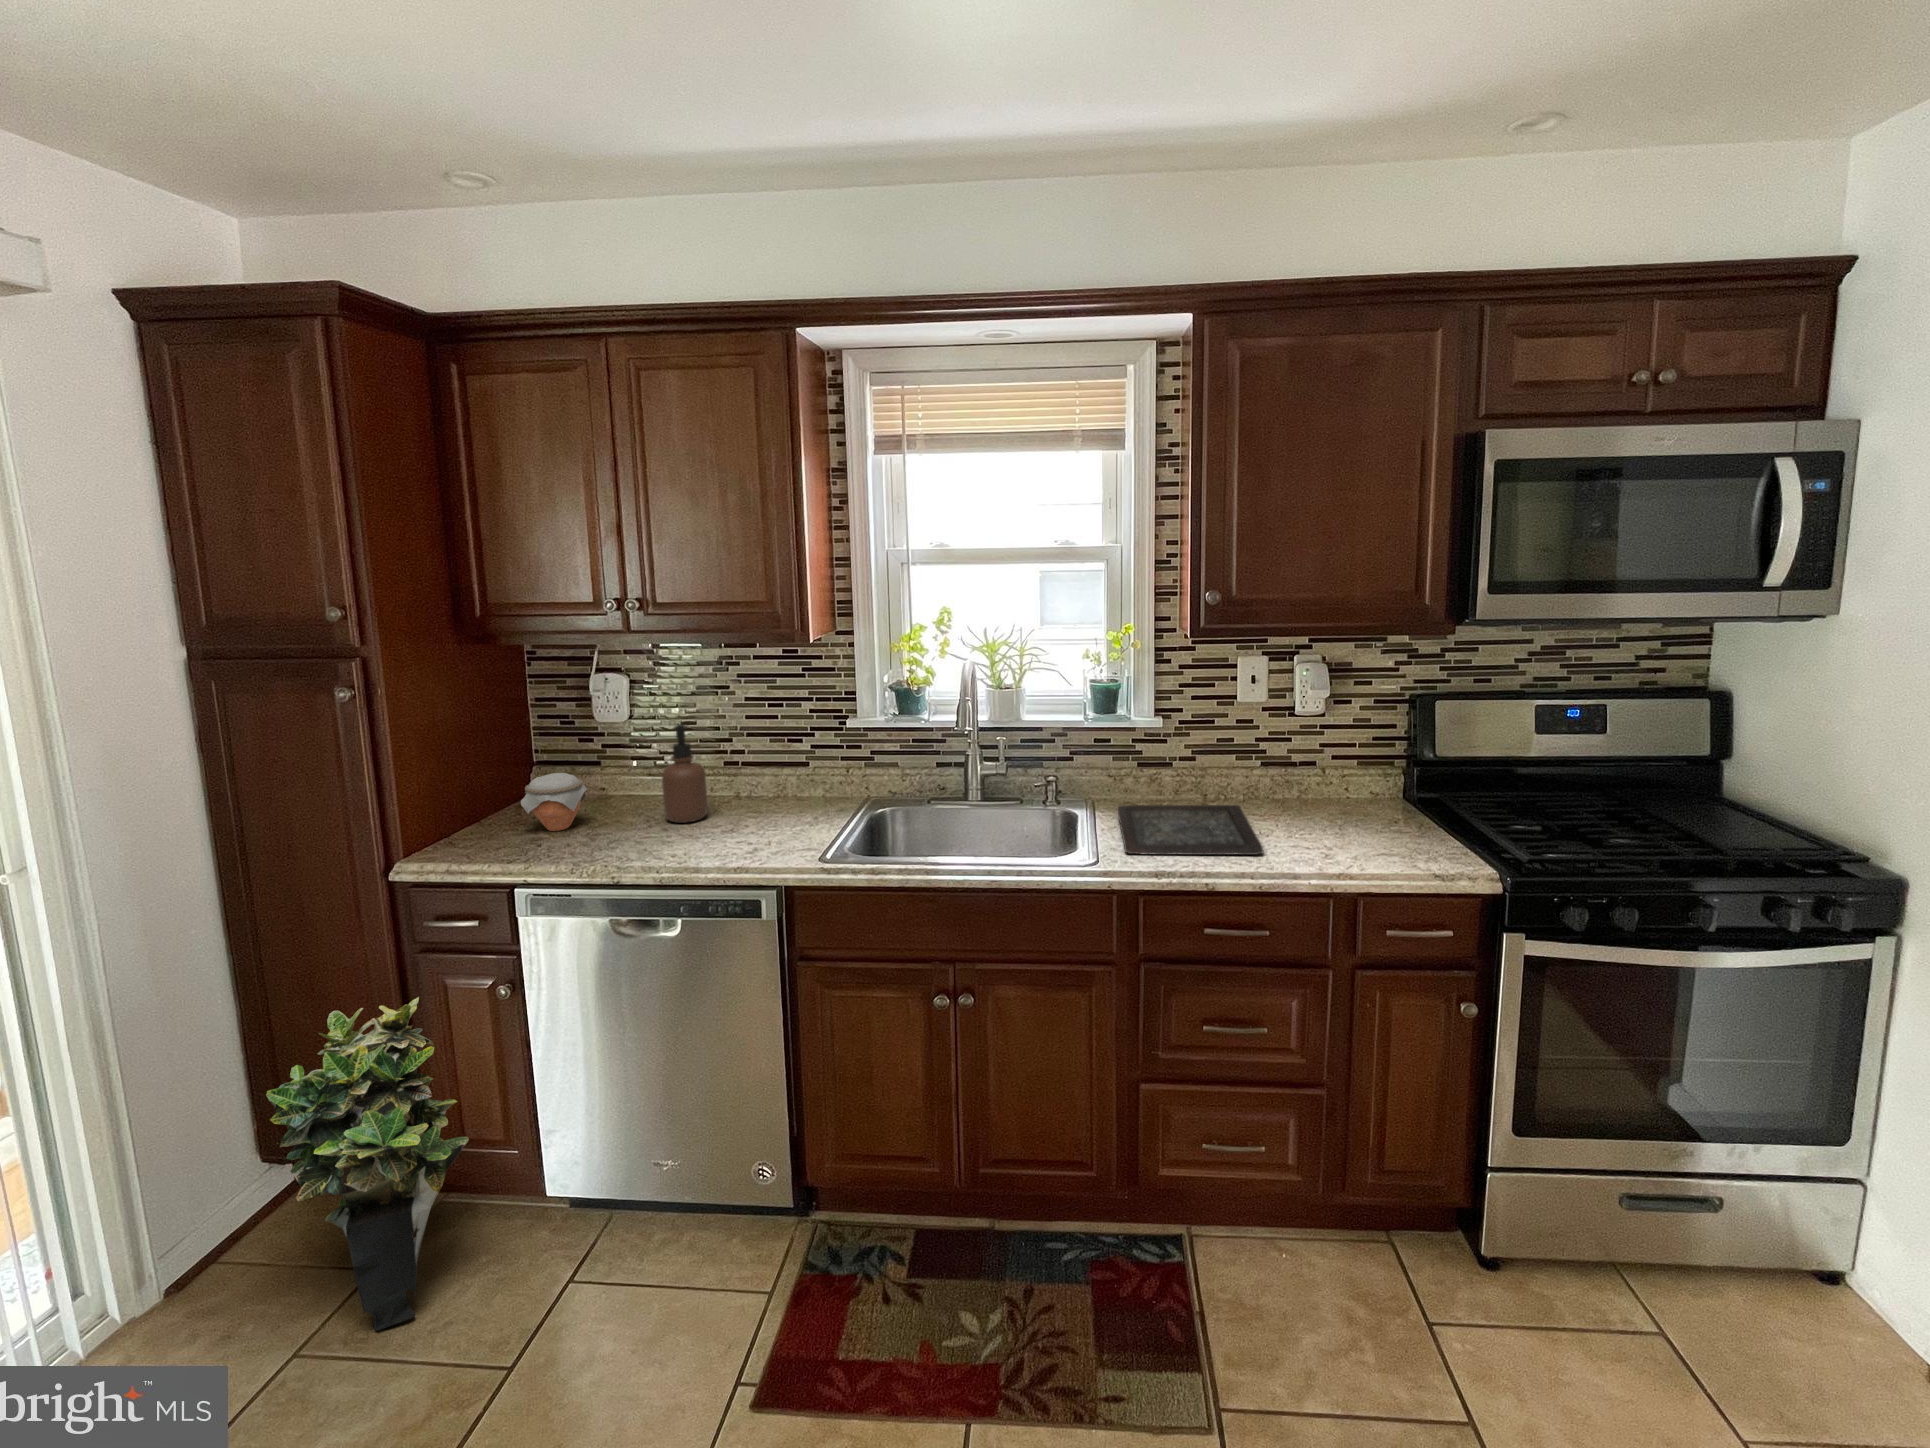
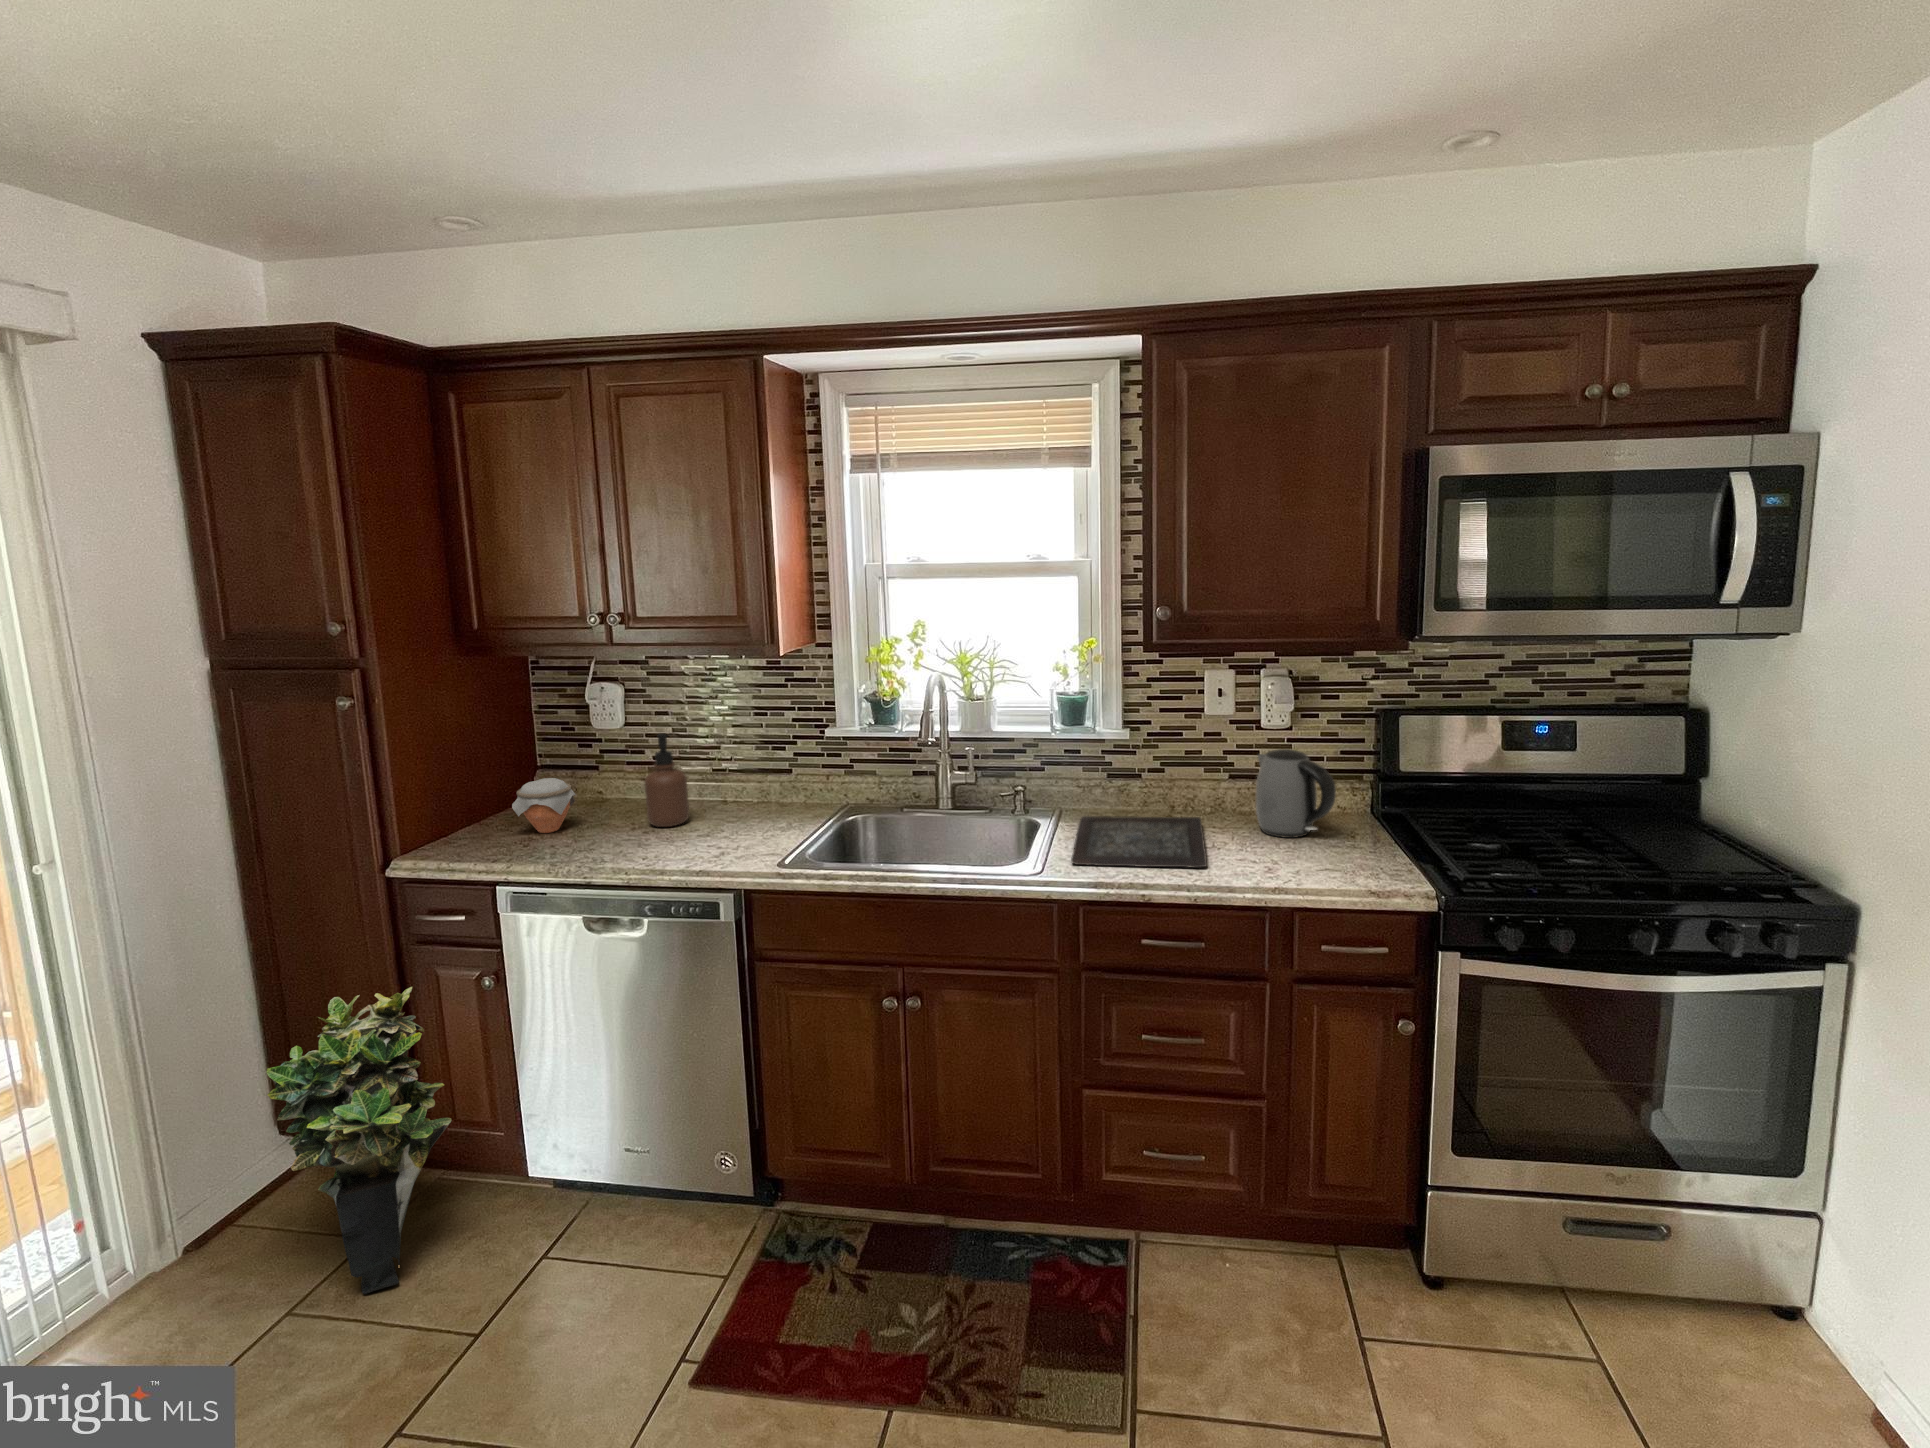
kettle: none [1295,735,1380,824] -> present [1256,749,1336,838]

